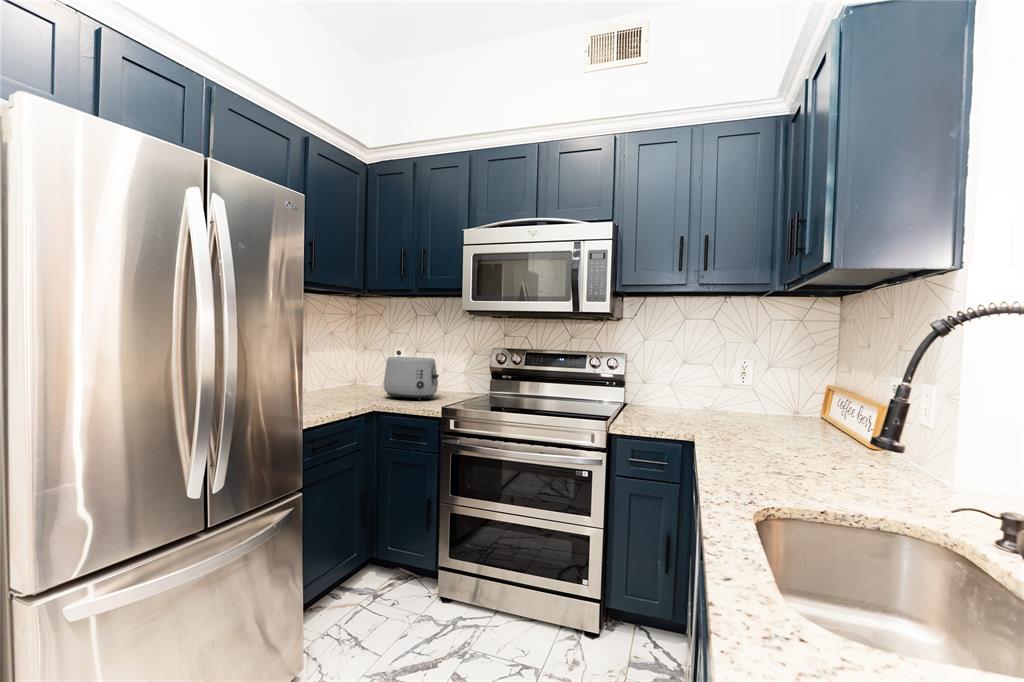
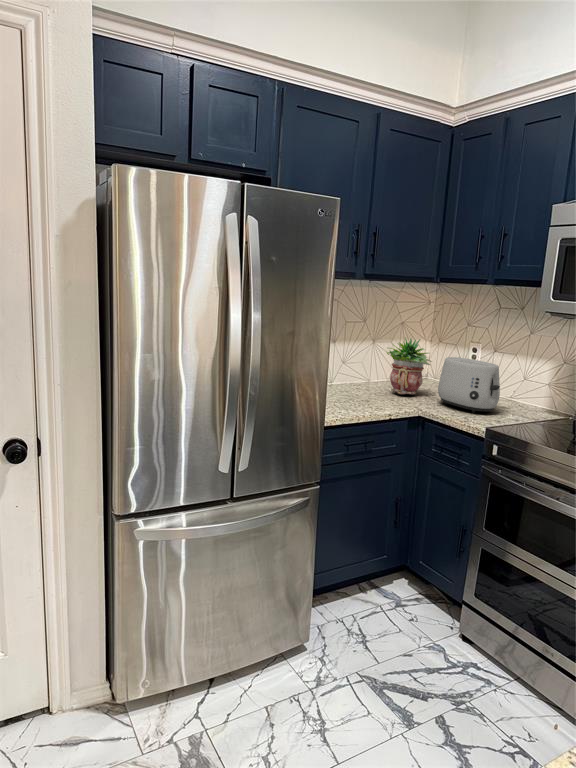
potted plant: none [327,343,372,396] -> present [387,338,432,395]

